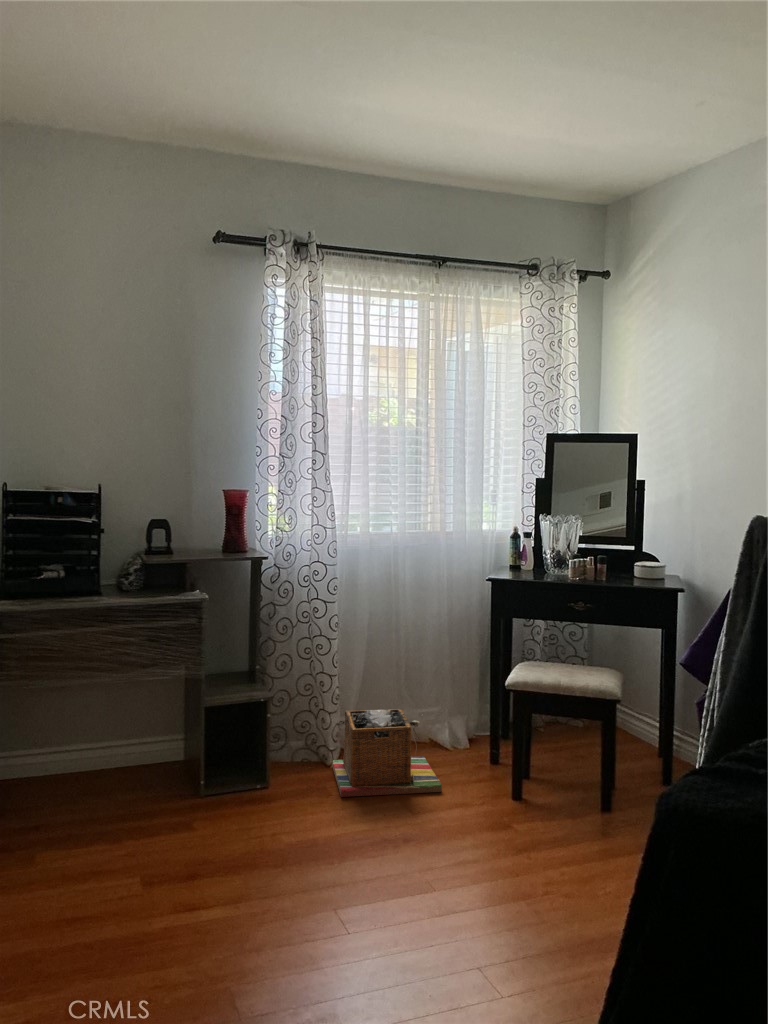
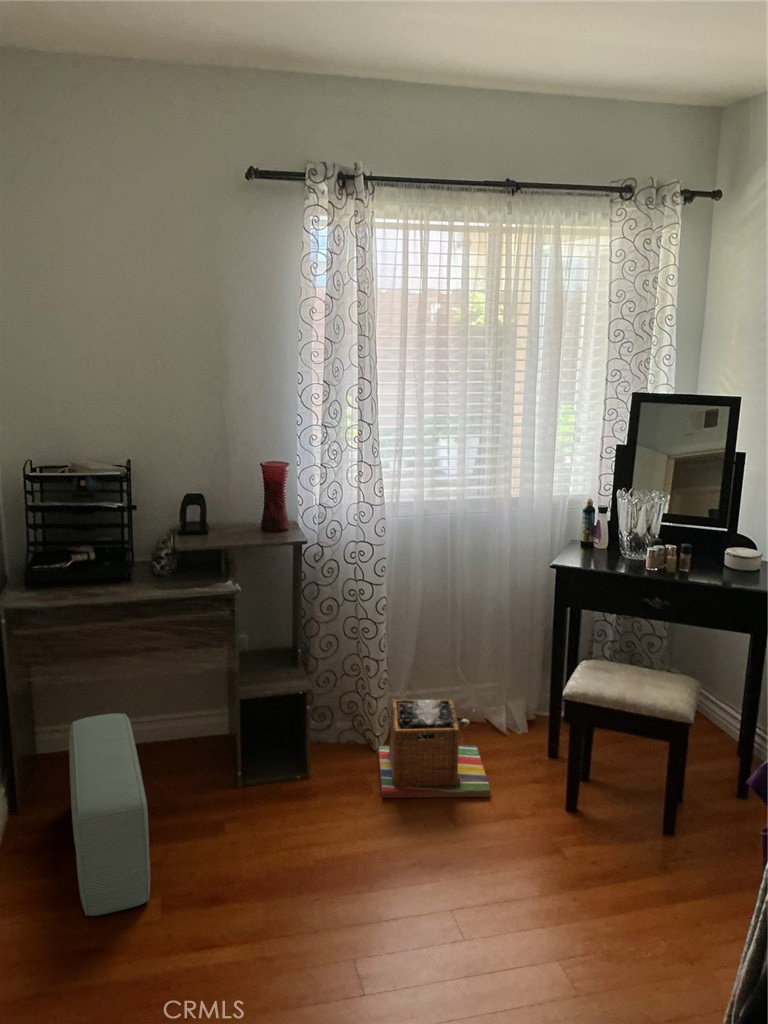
pouf: none [41,721,131,888] -> present [69,713,150,916]

